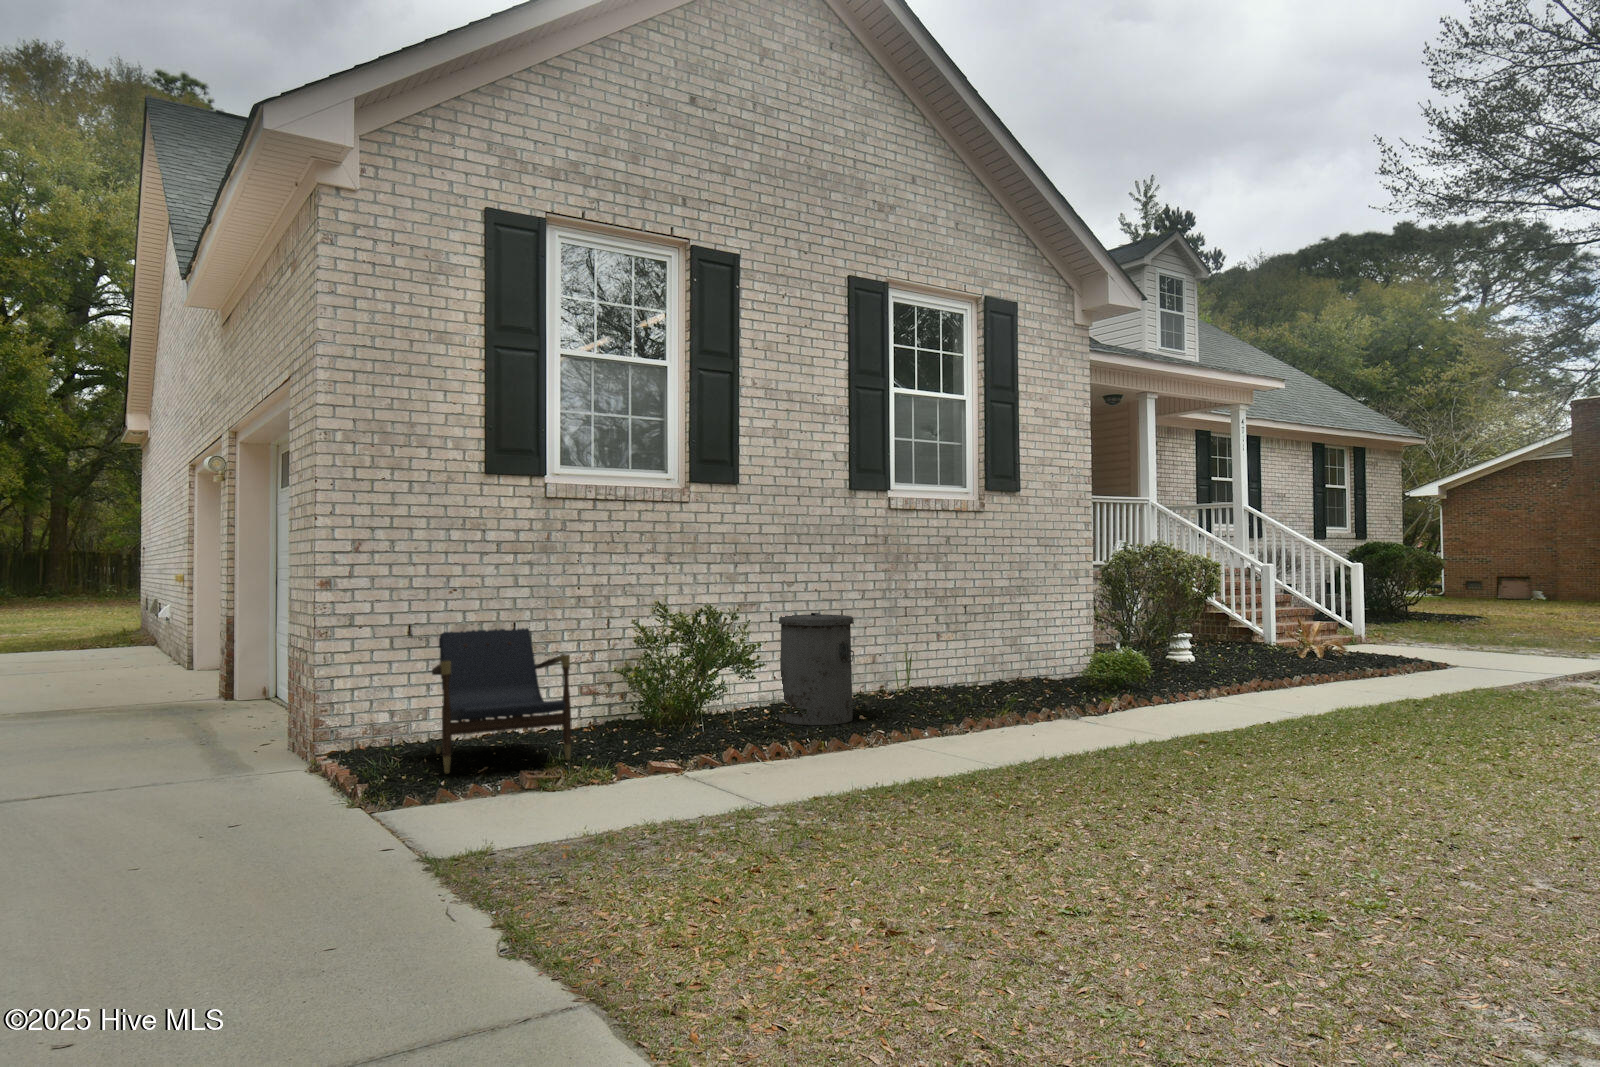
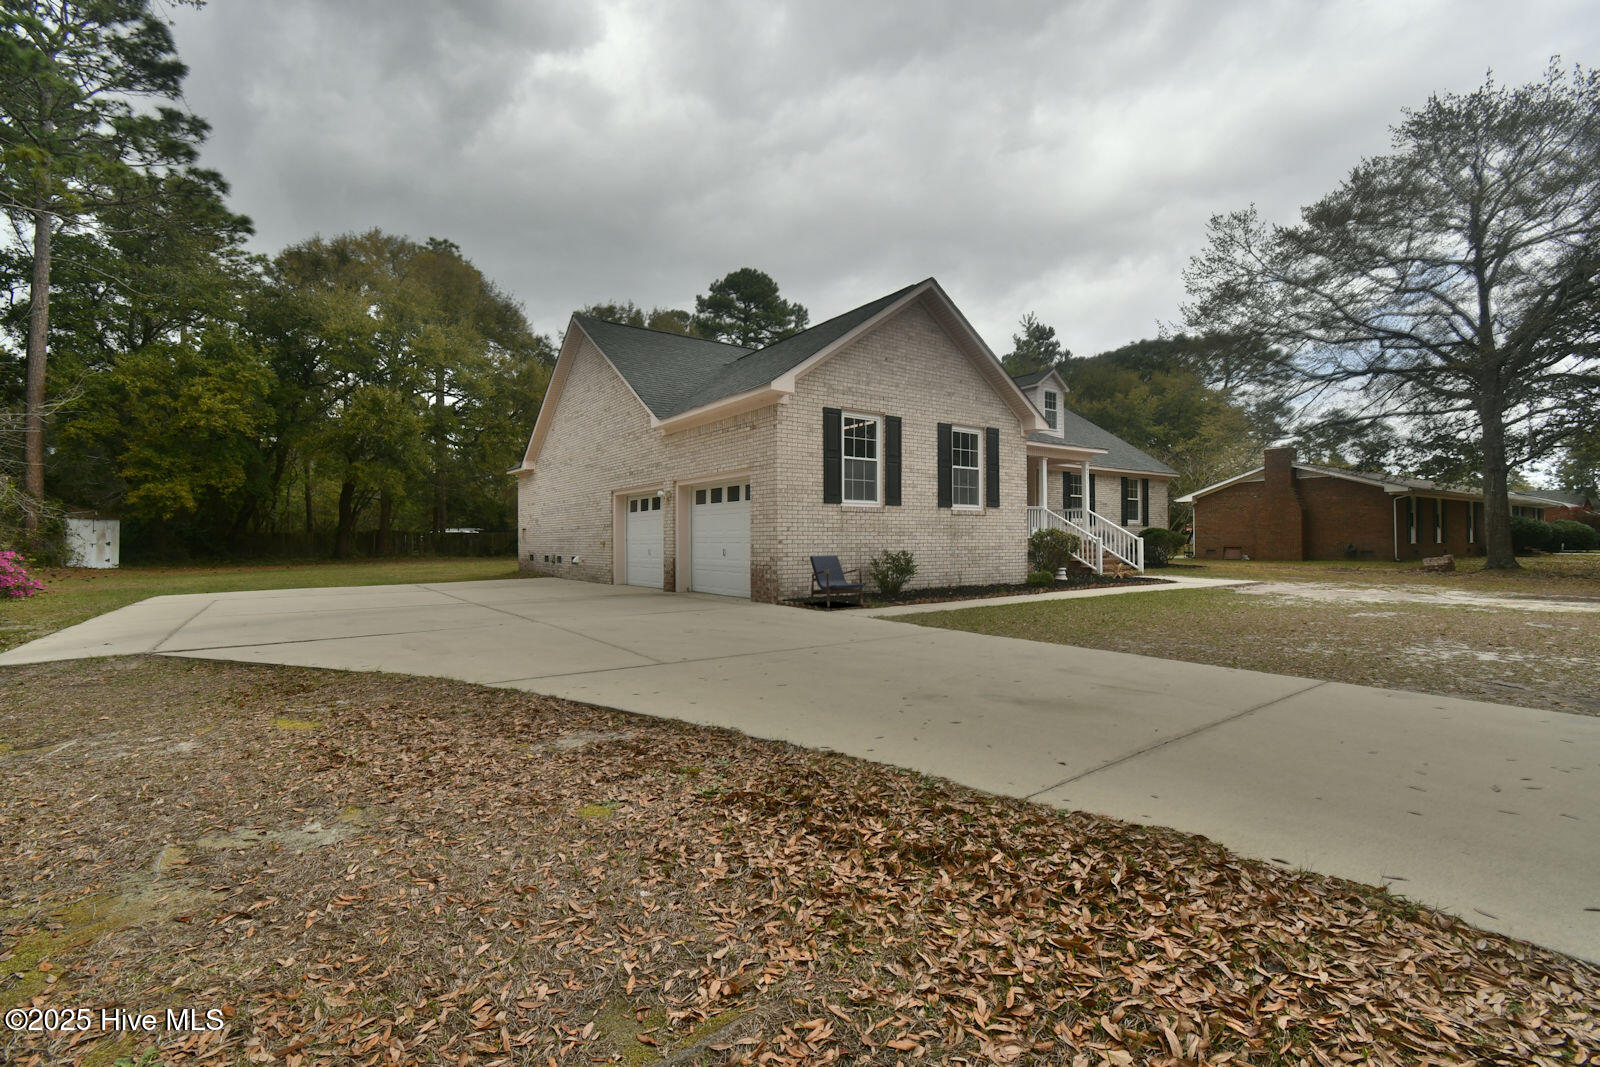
trash can: present [779,613,854,725] -> none [915,556,947,598]

